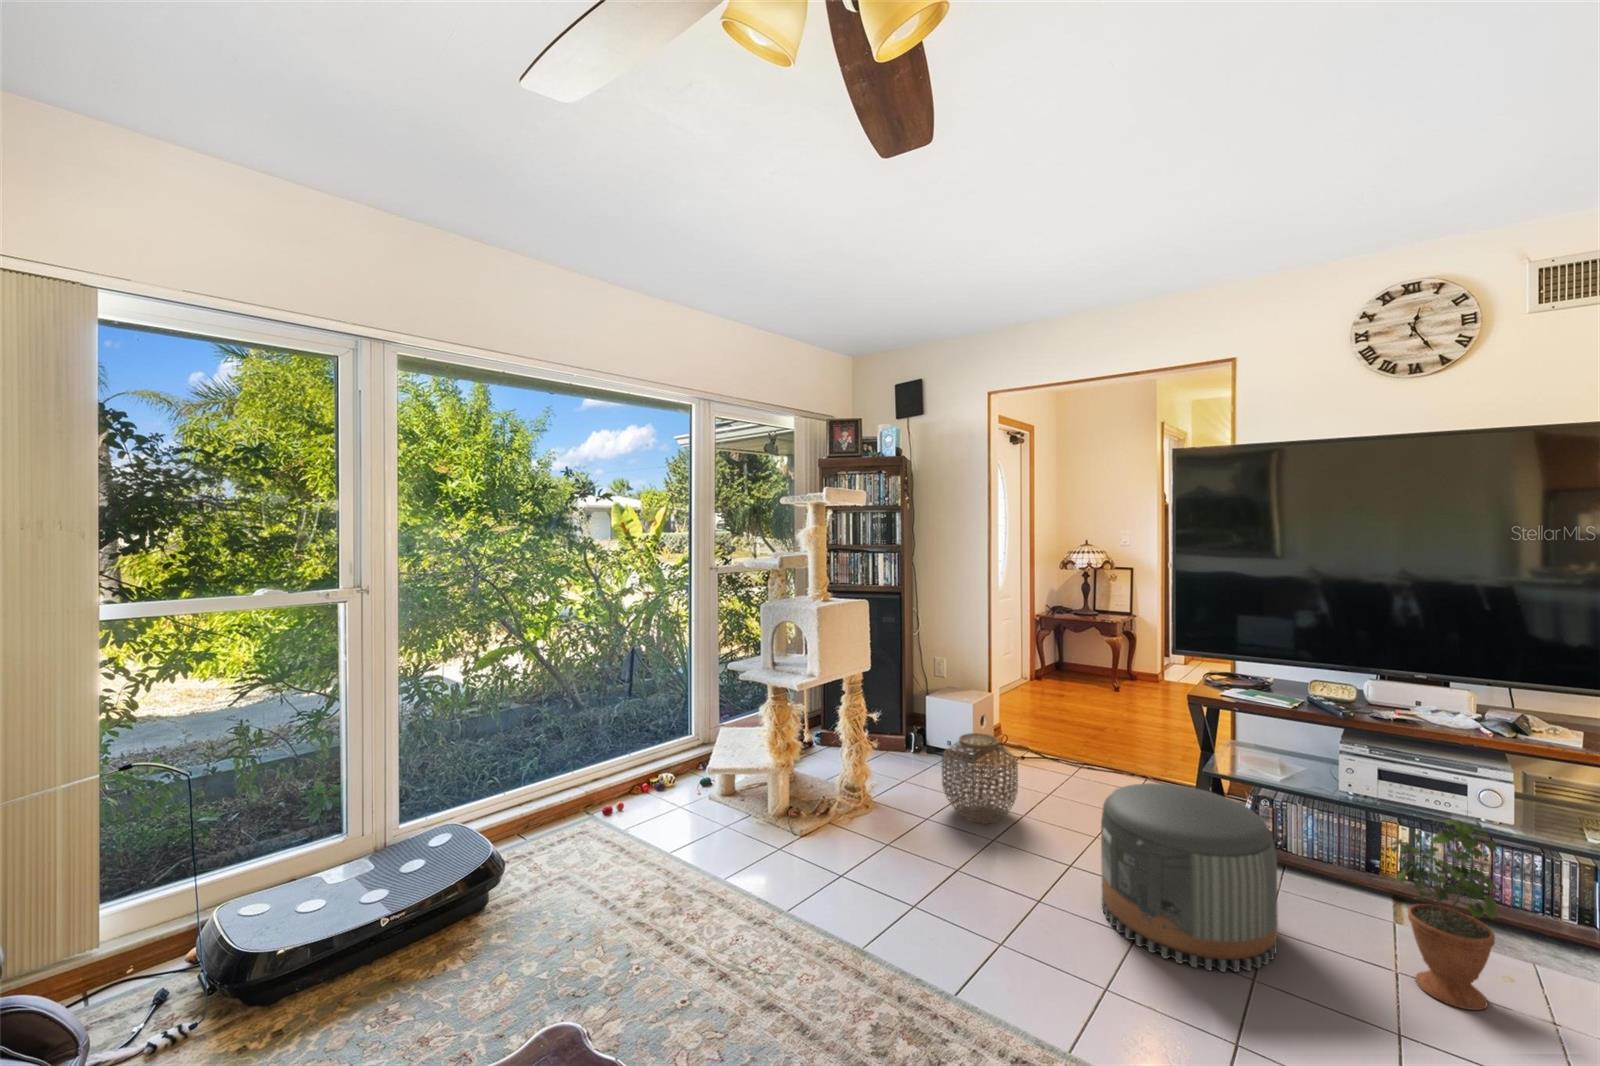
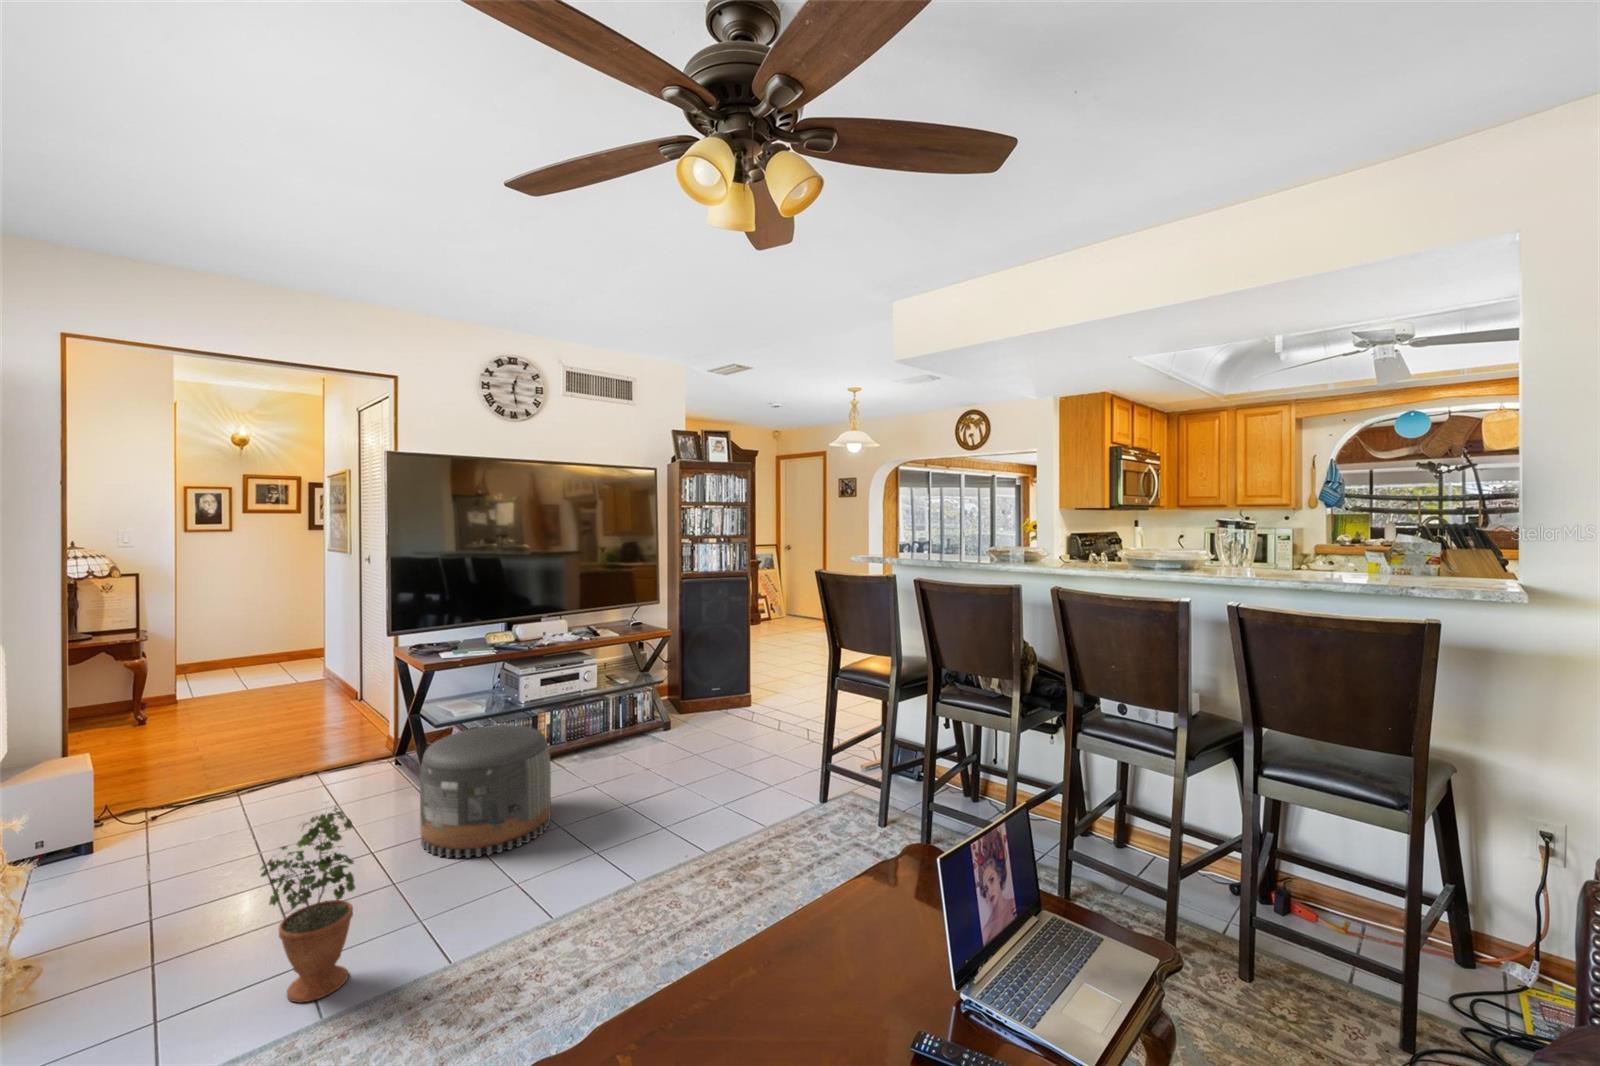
woven basket: present [942,733,1018,823] -> none [142,776,264,891]
potted plant: present [1391,819,1498,1010] -> present [261,807,355,1002]

